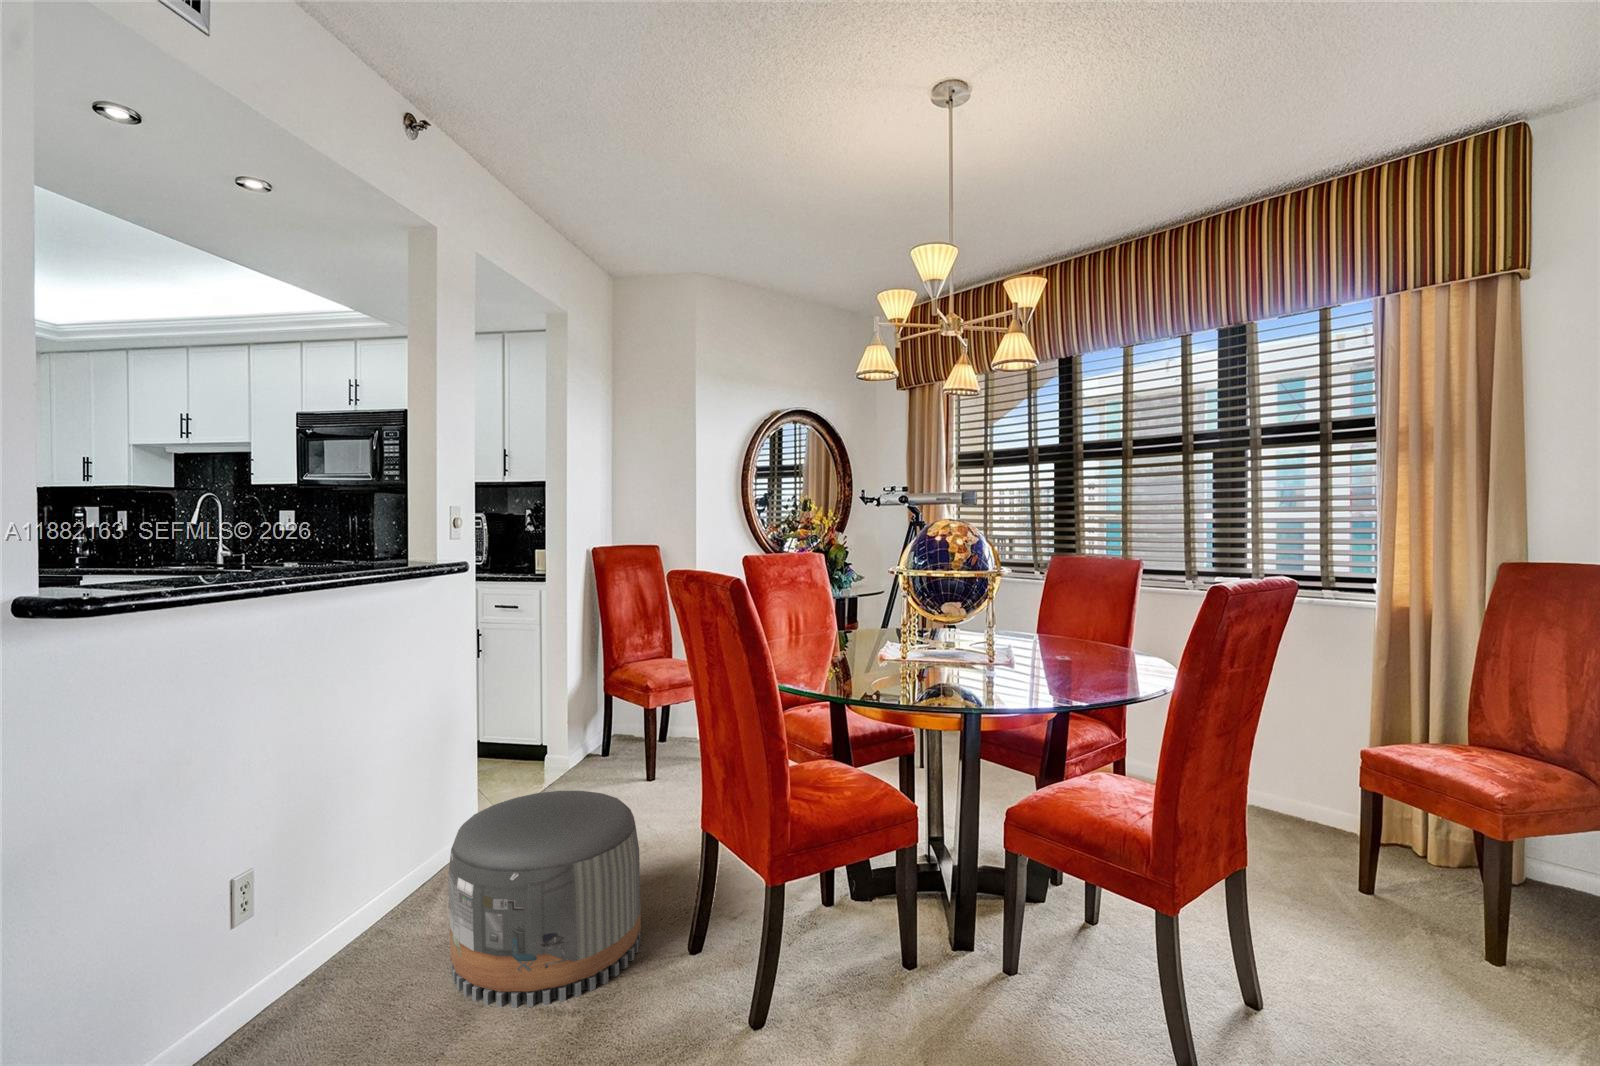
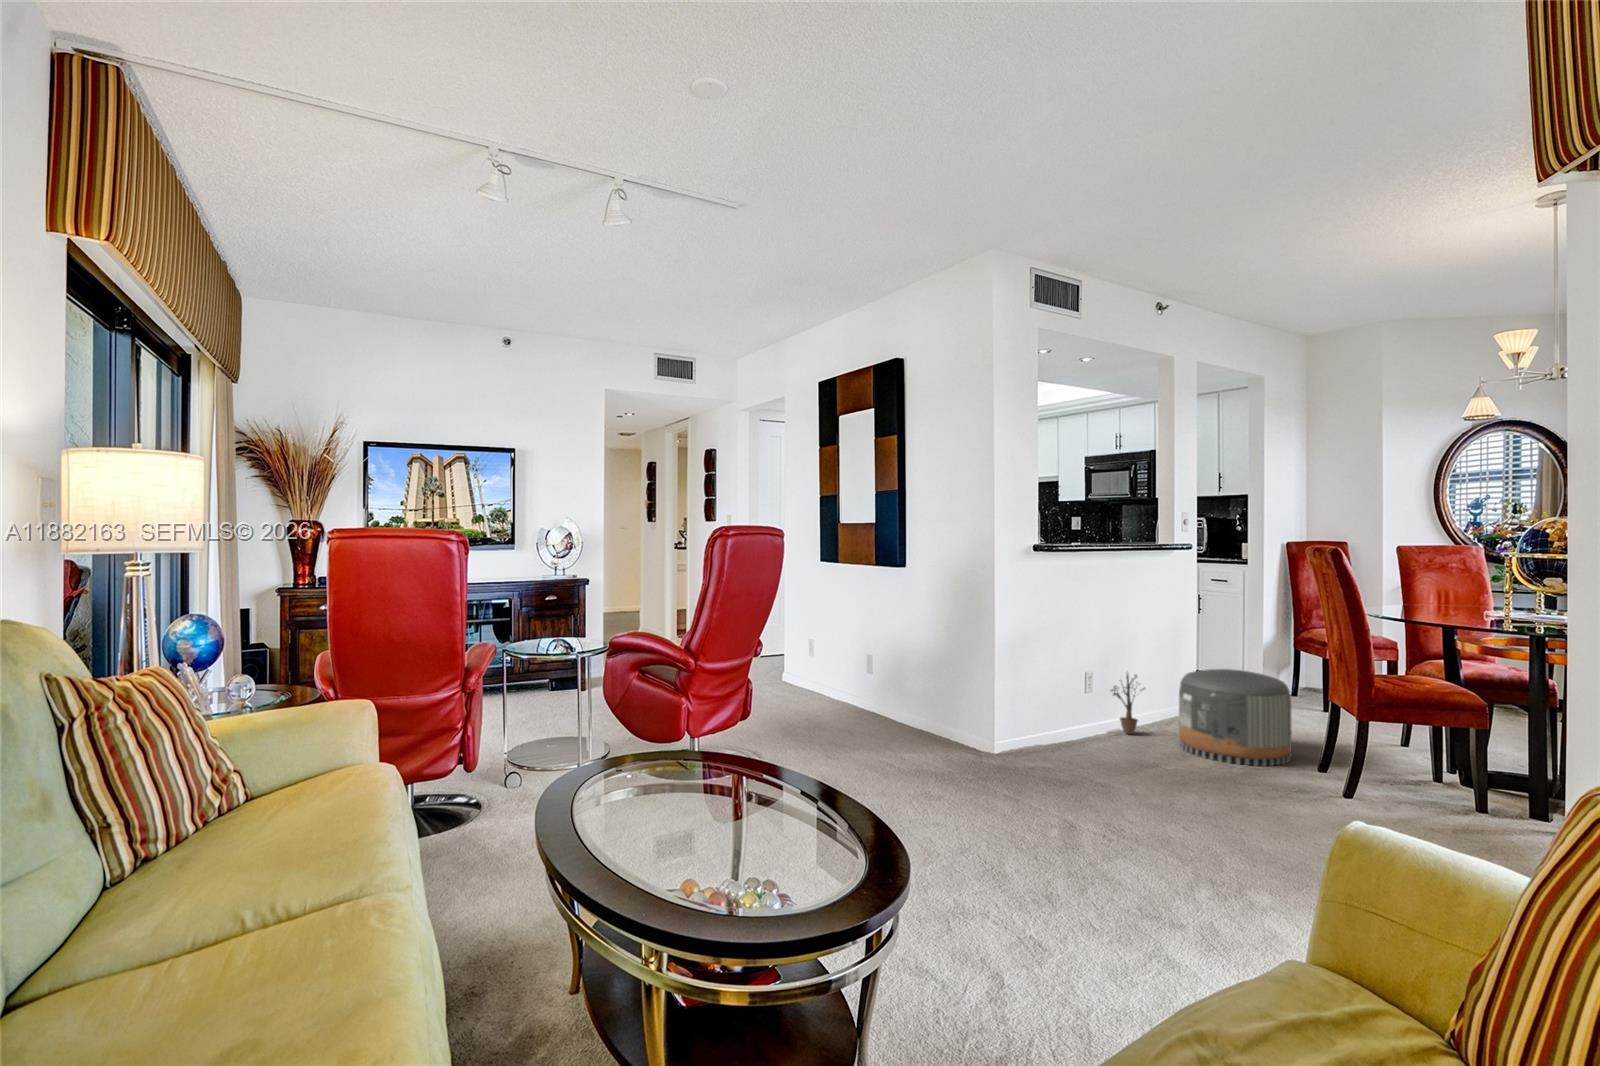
decorative plant: none [294,844,383,1001] -> present [1108,673,1144,734]

